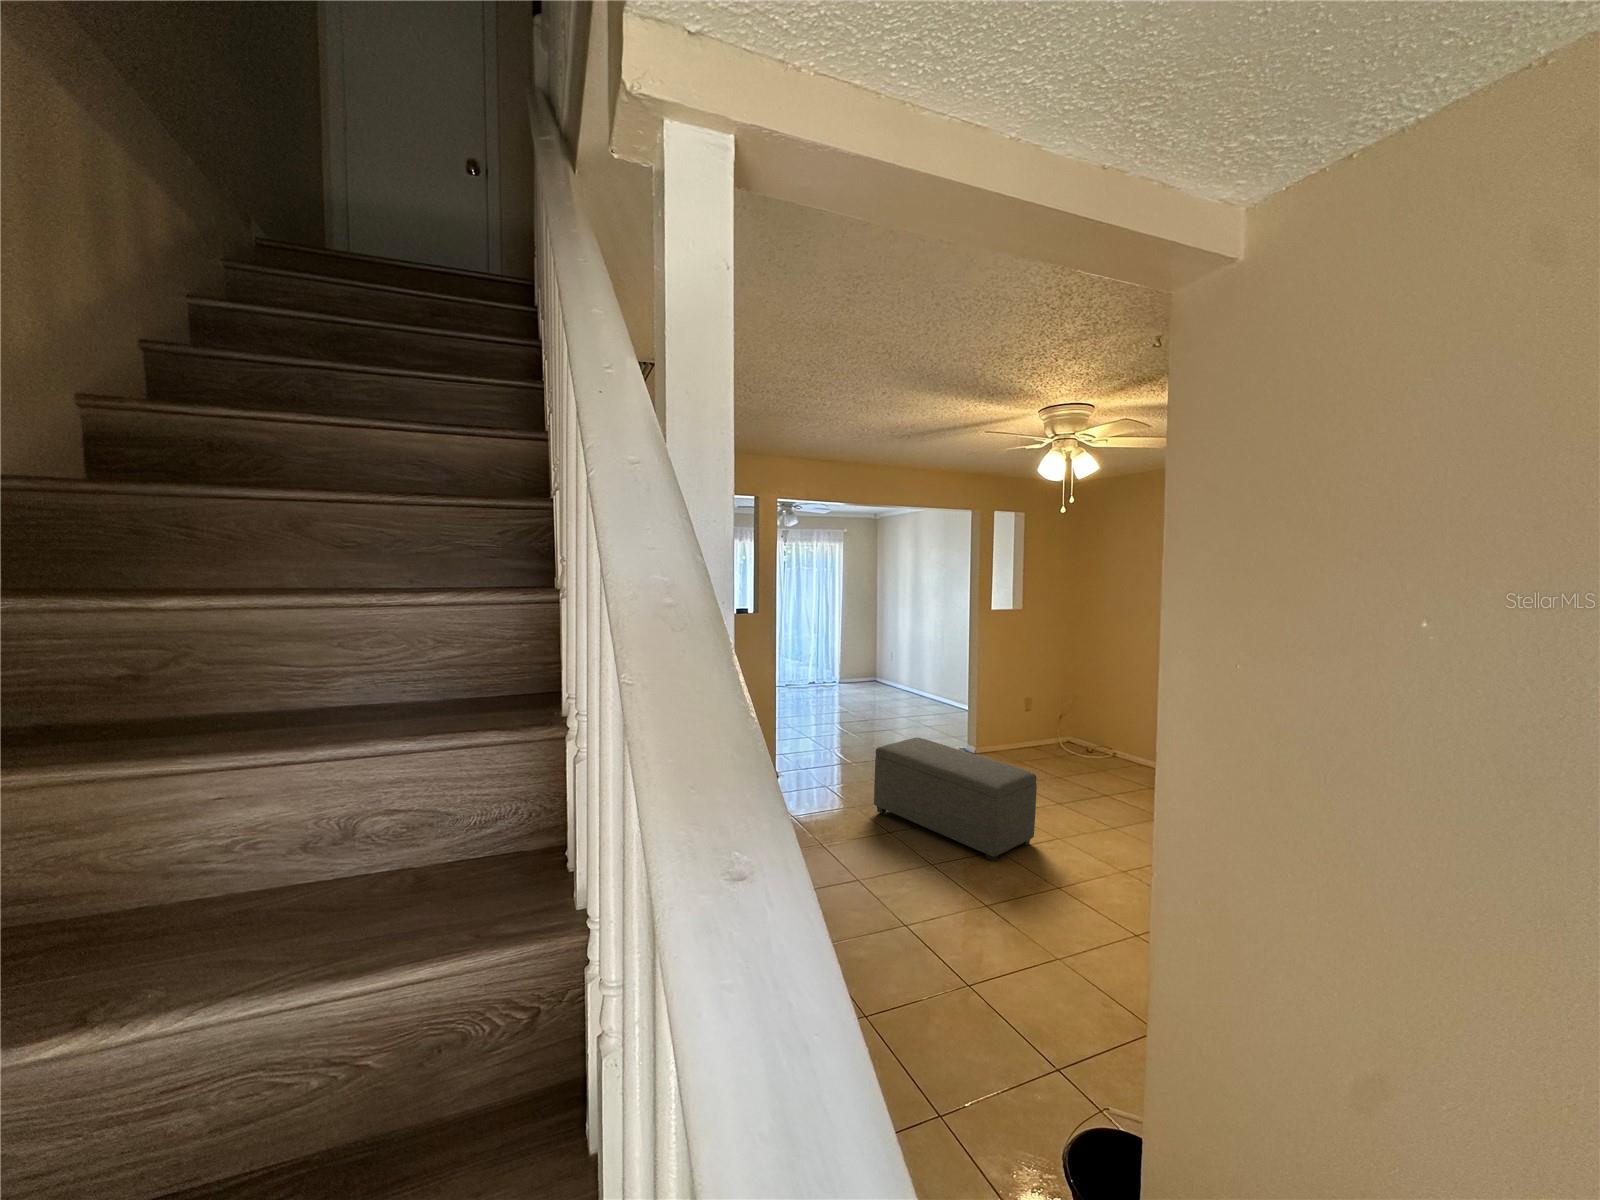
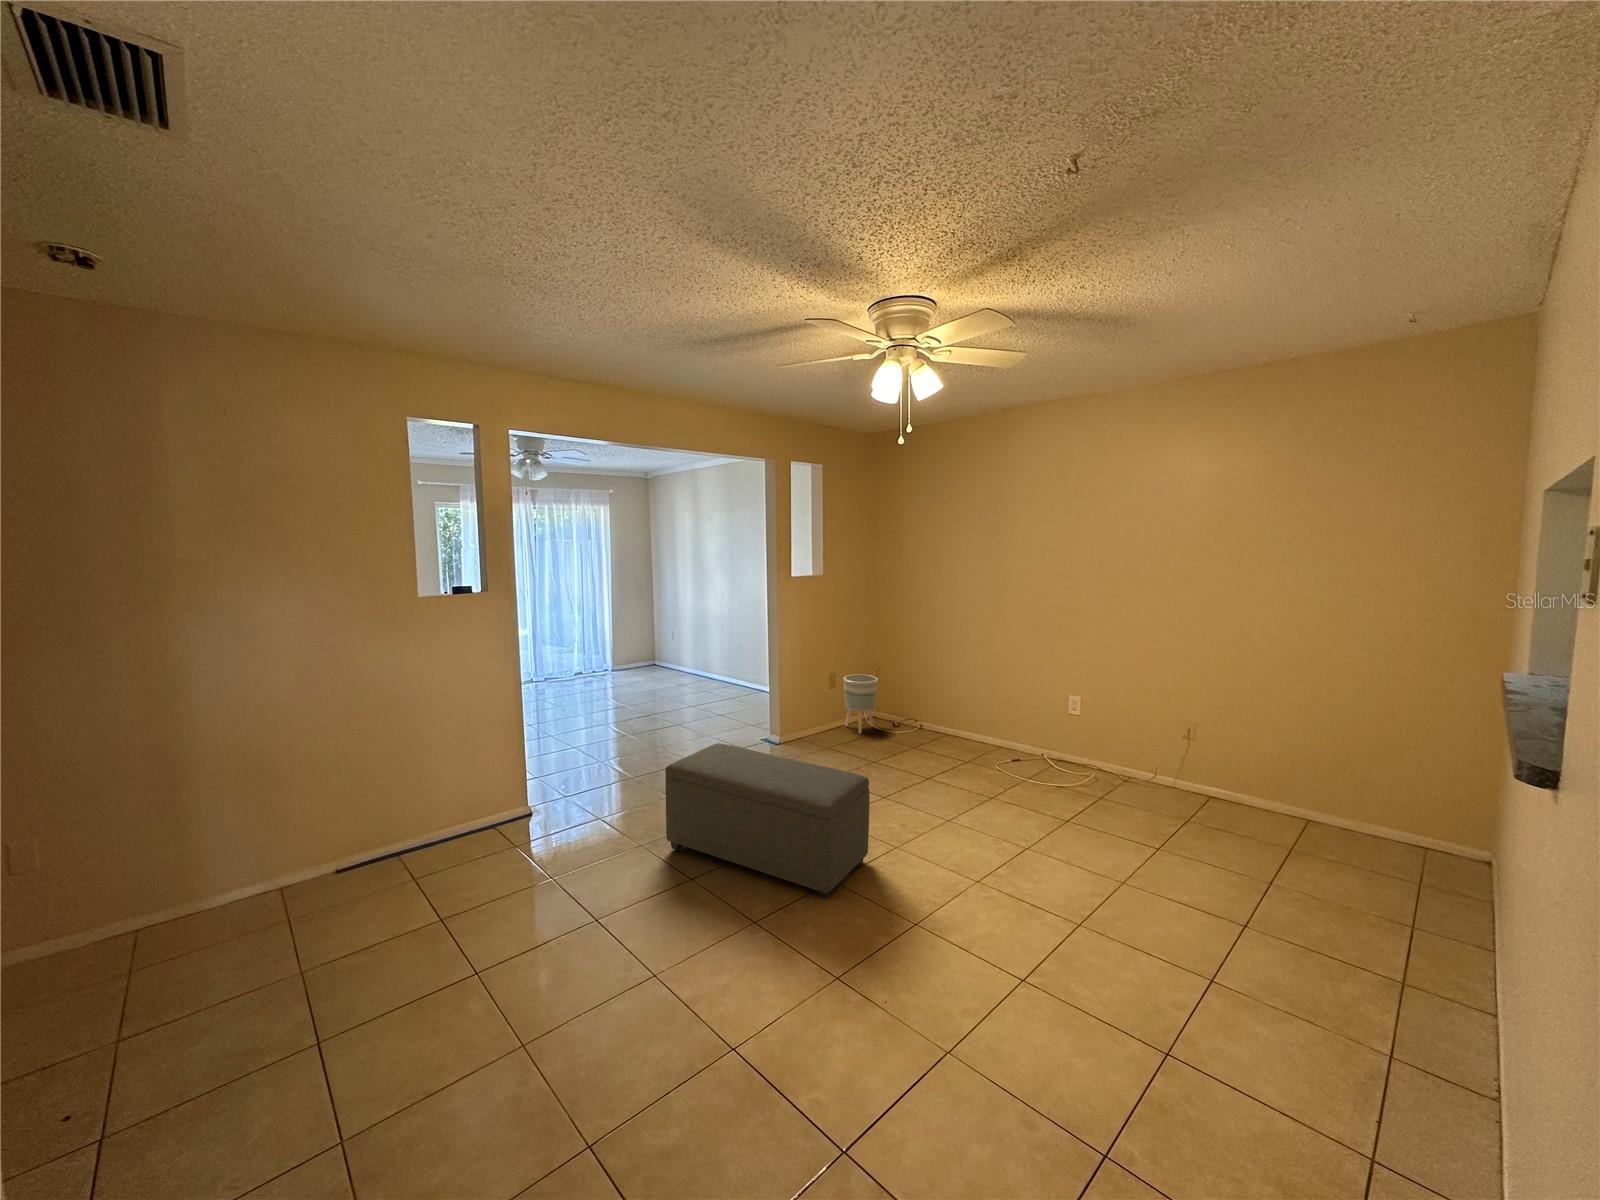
planter: none [1038,701,1071,754] -> present [844,674,878,734]

